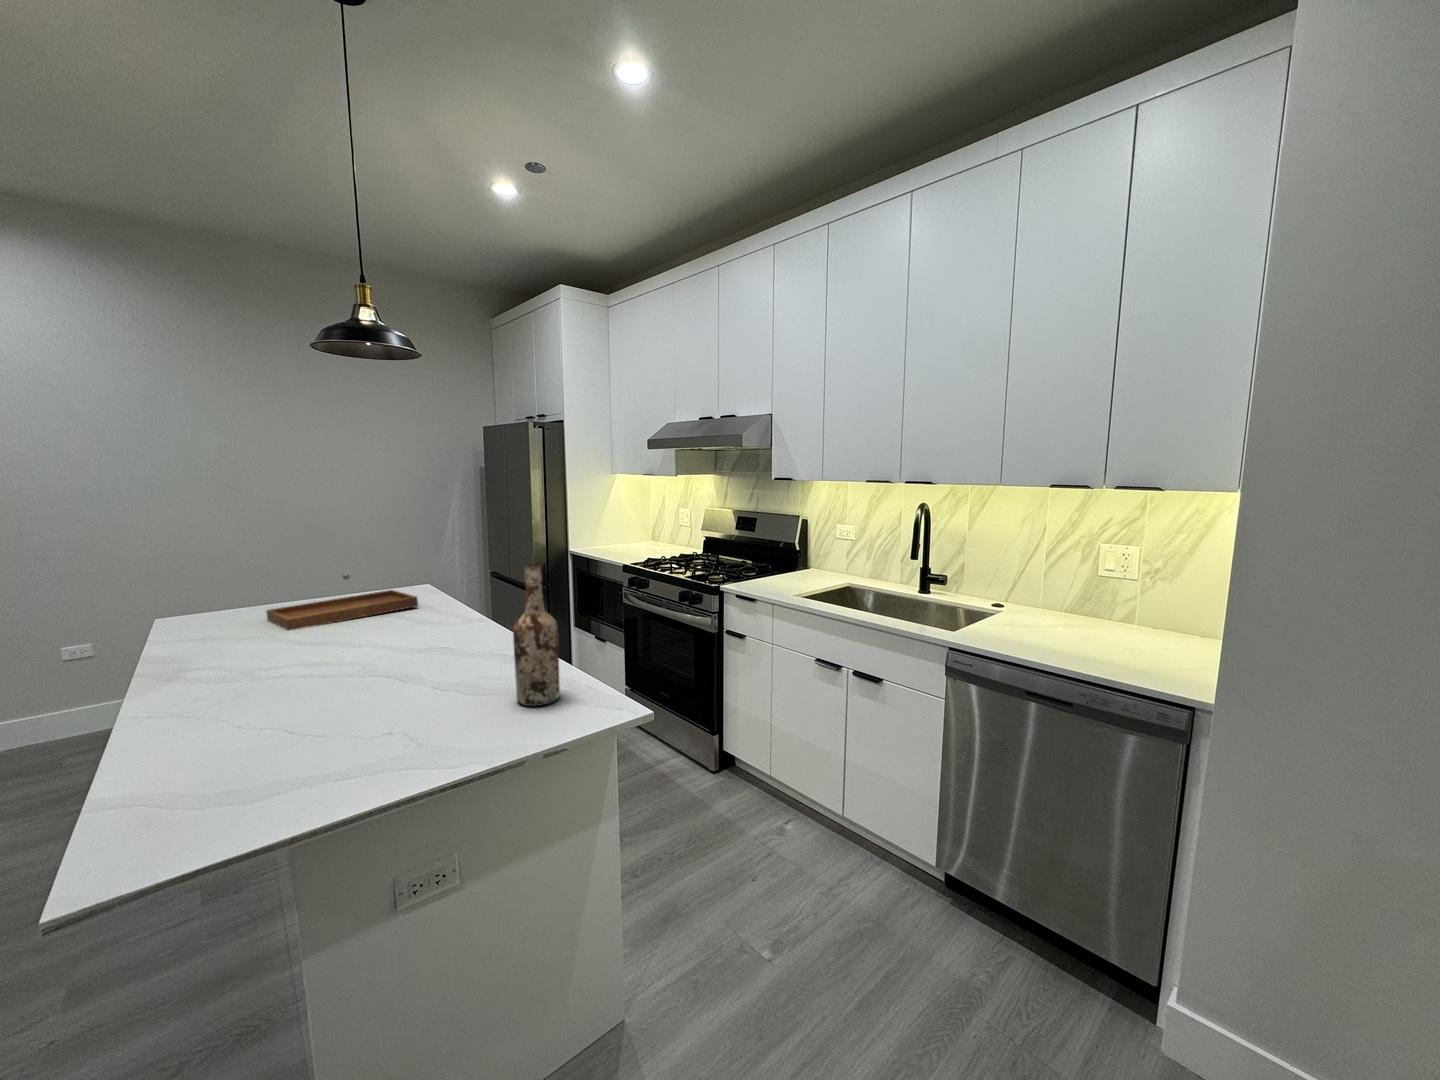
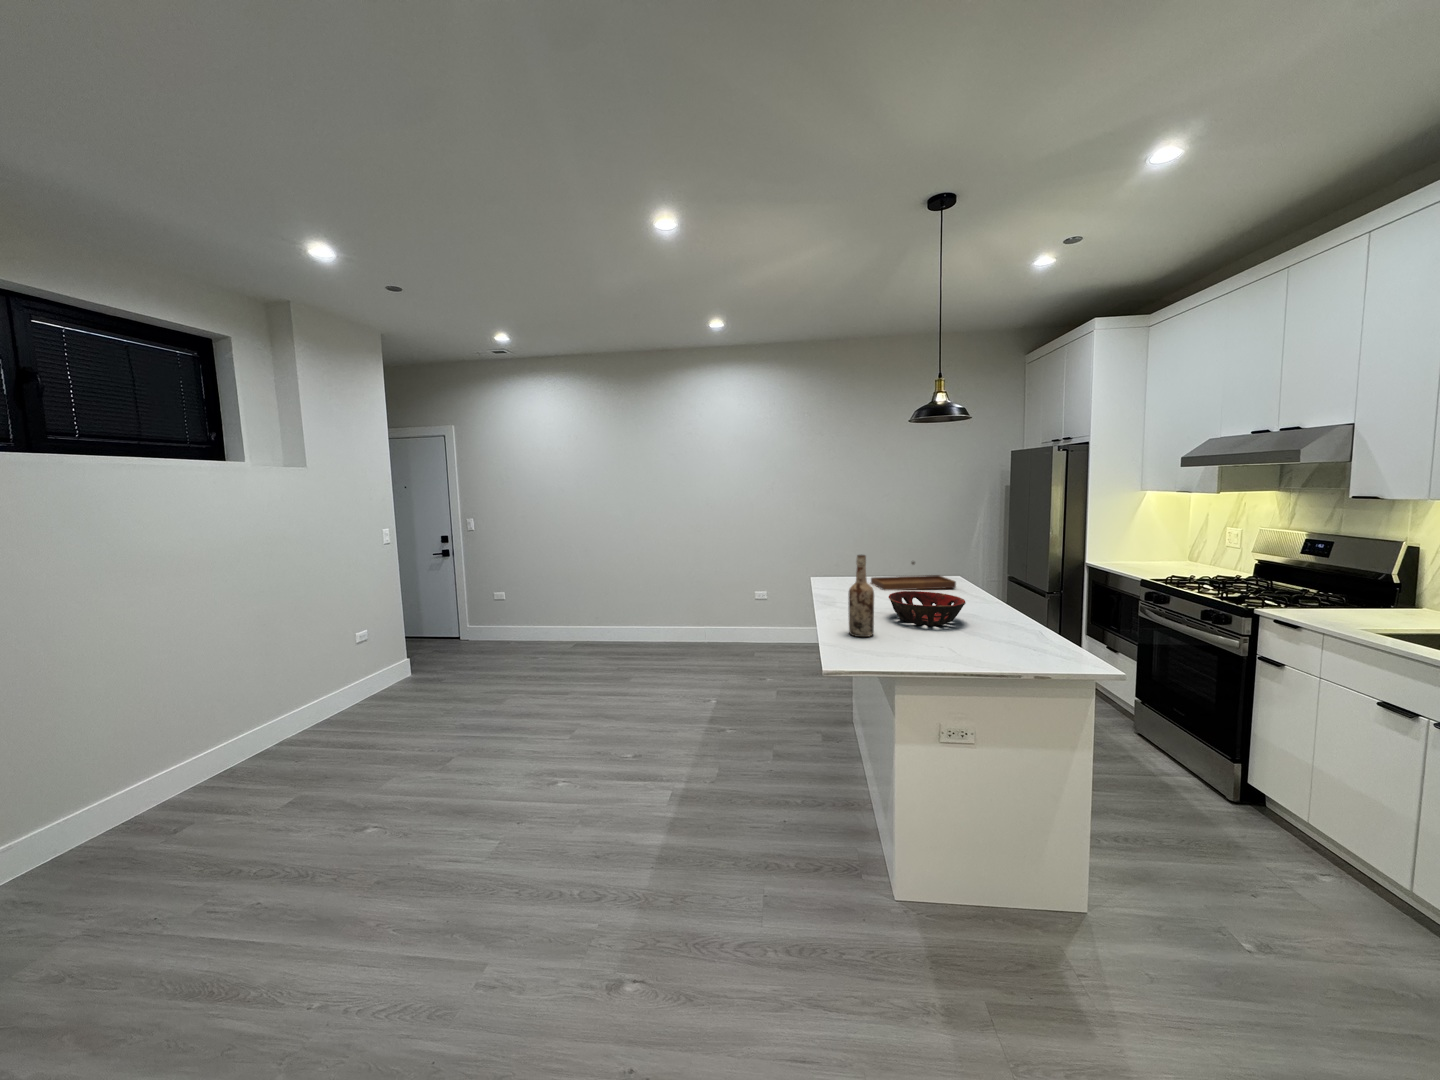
wine bottle: present [513,564,560,706] -> present [848,555,874,637]
decorative bowl: none [272,627,425,696] -> present [889,591,965,626]

